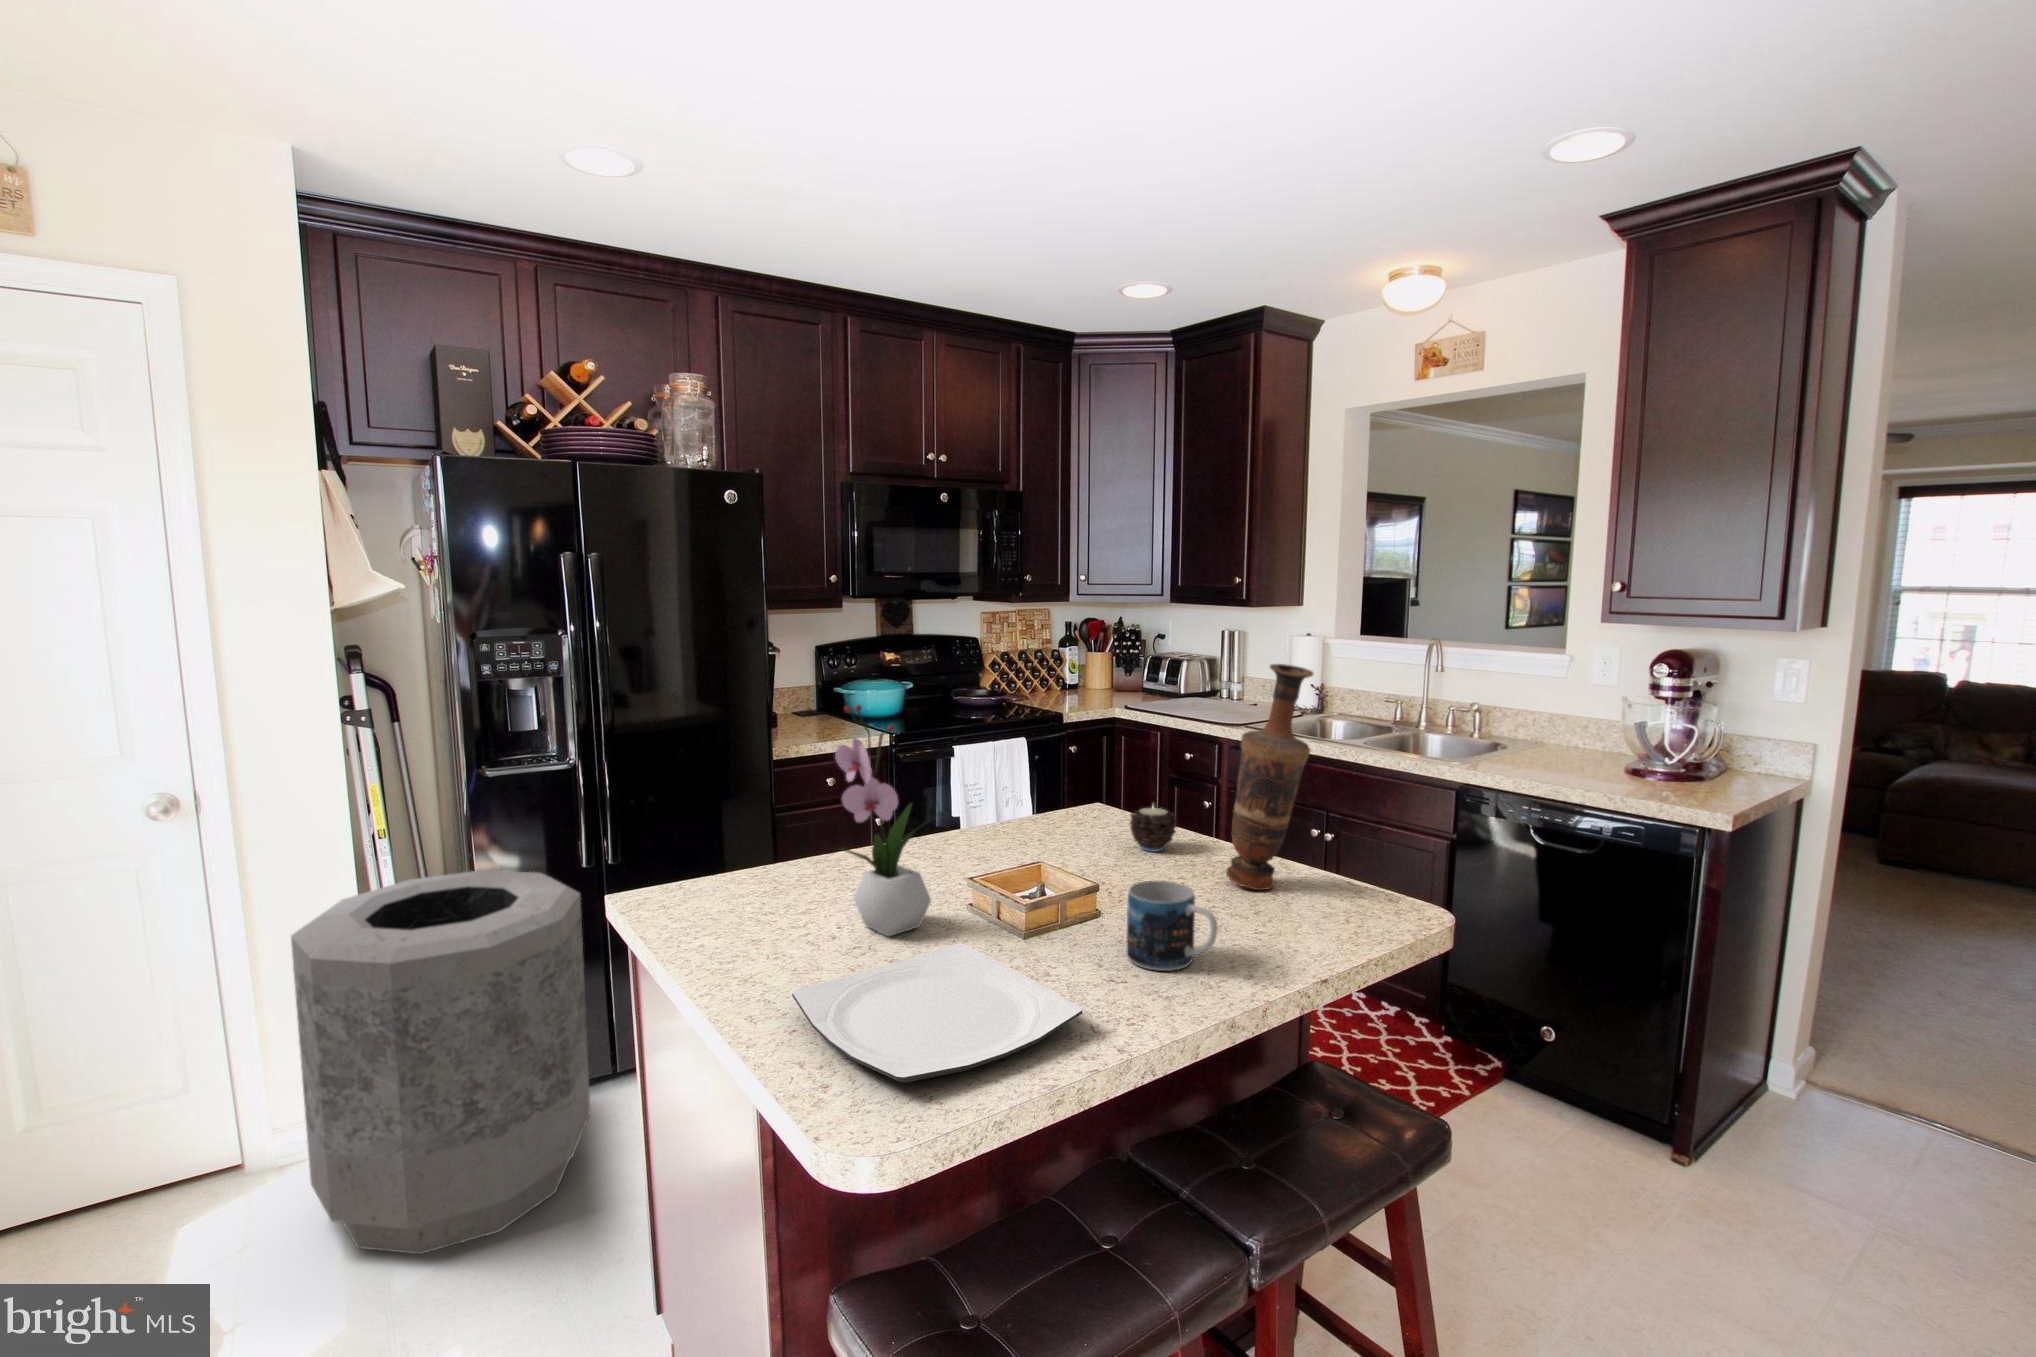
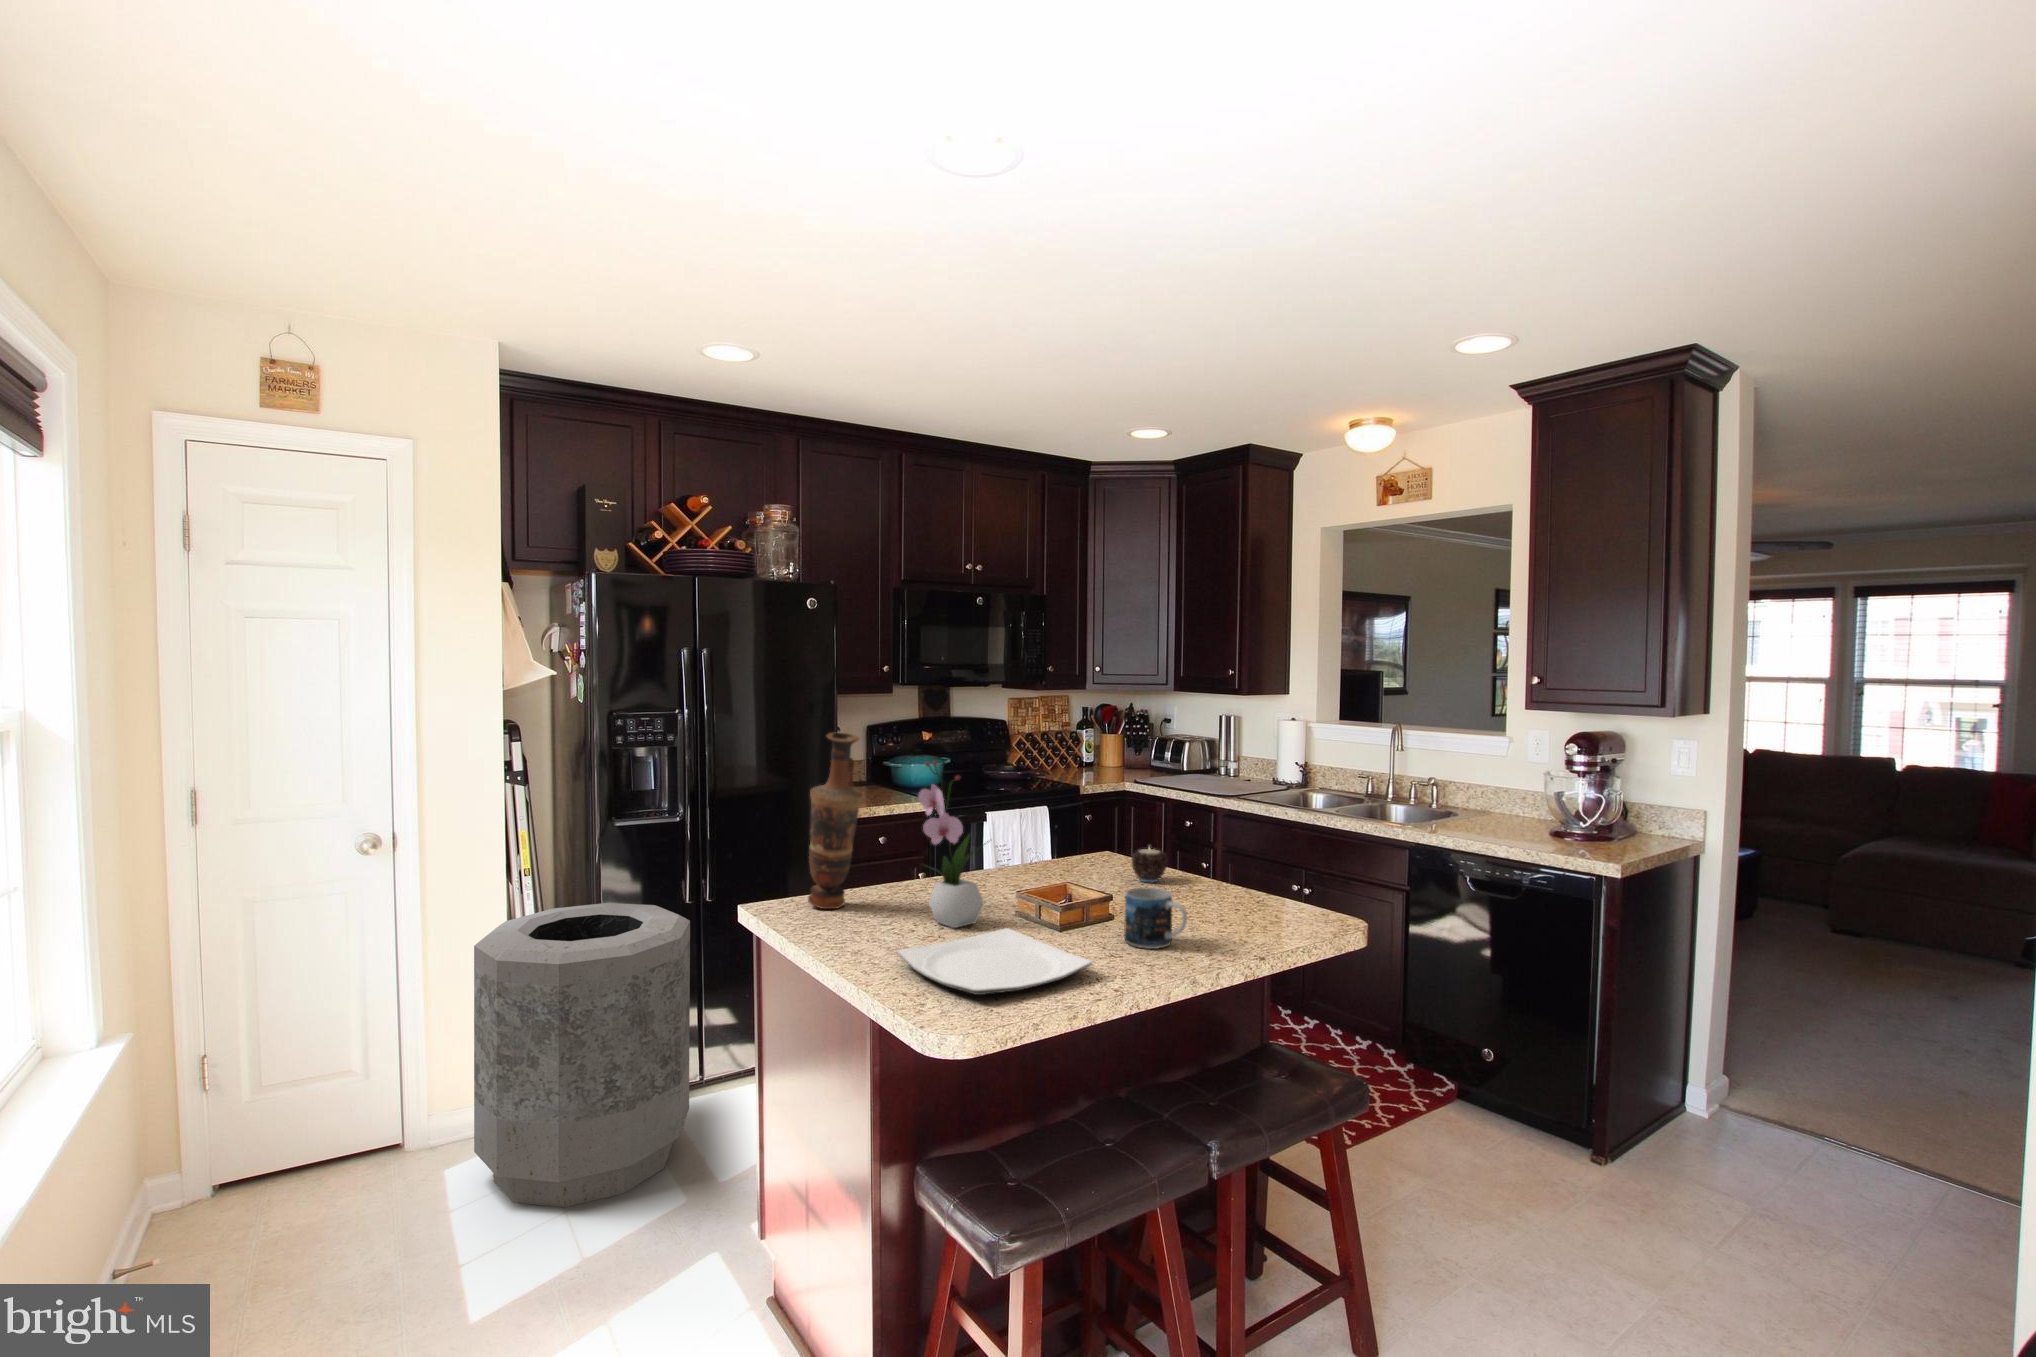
vase: present [1226,664,1313,890] -> present [808,733,862,909]

